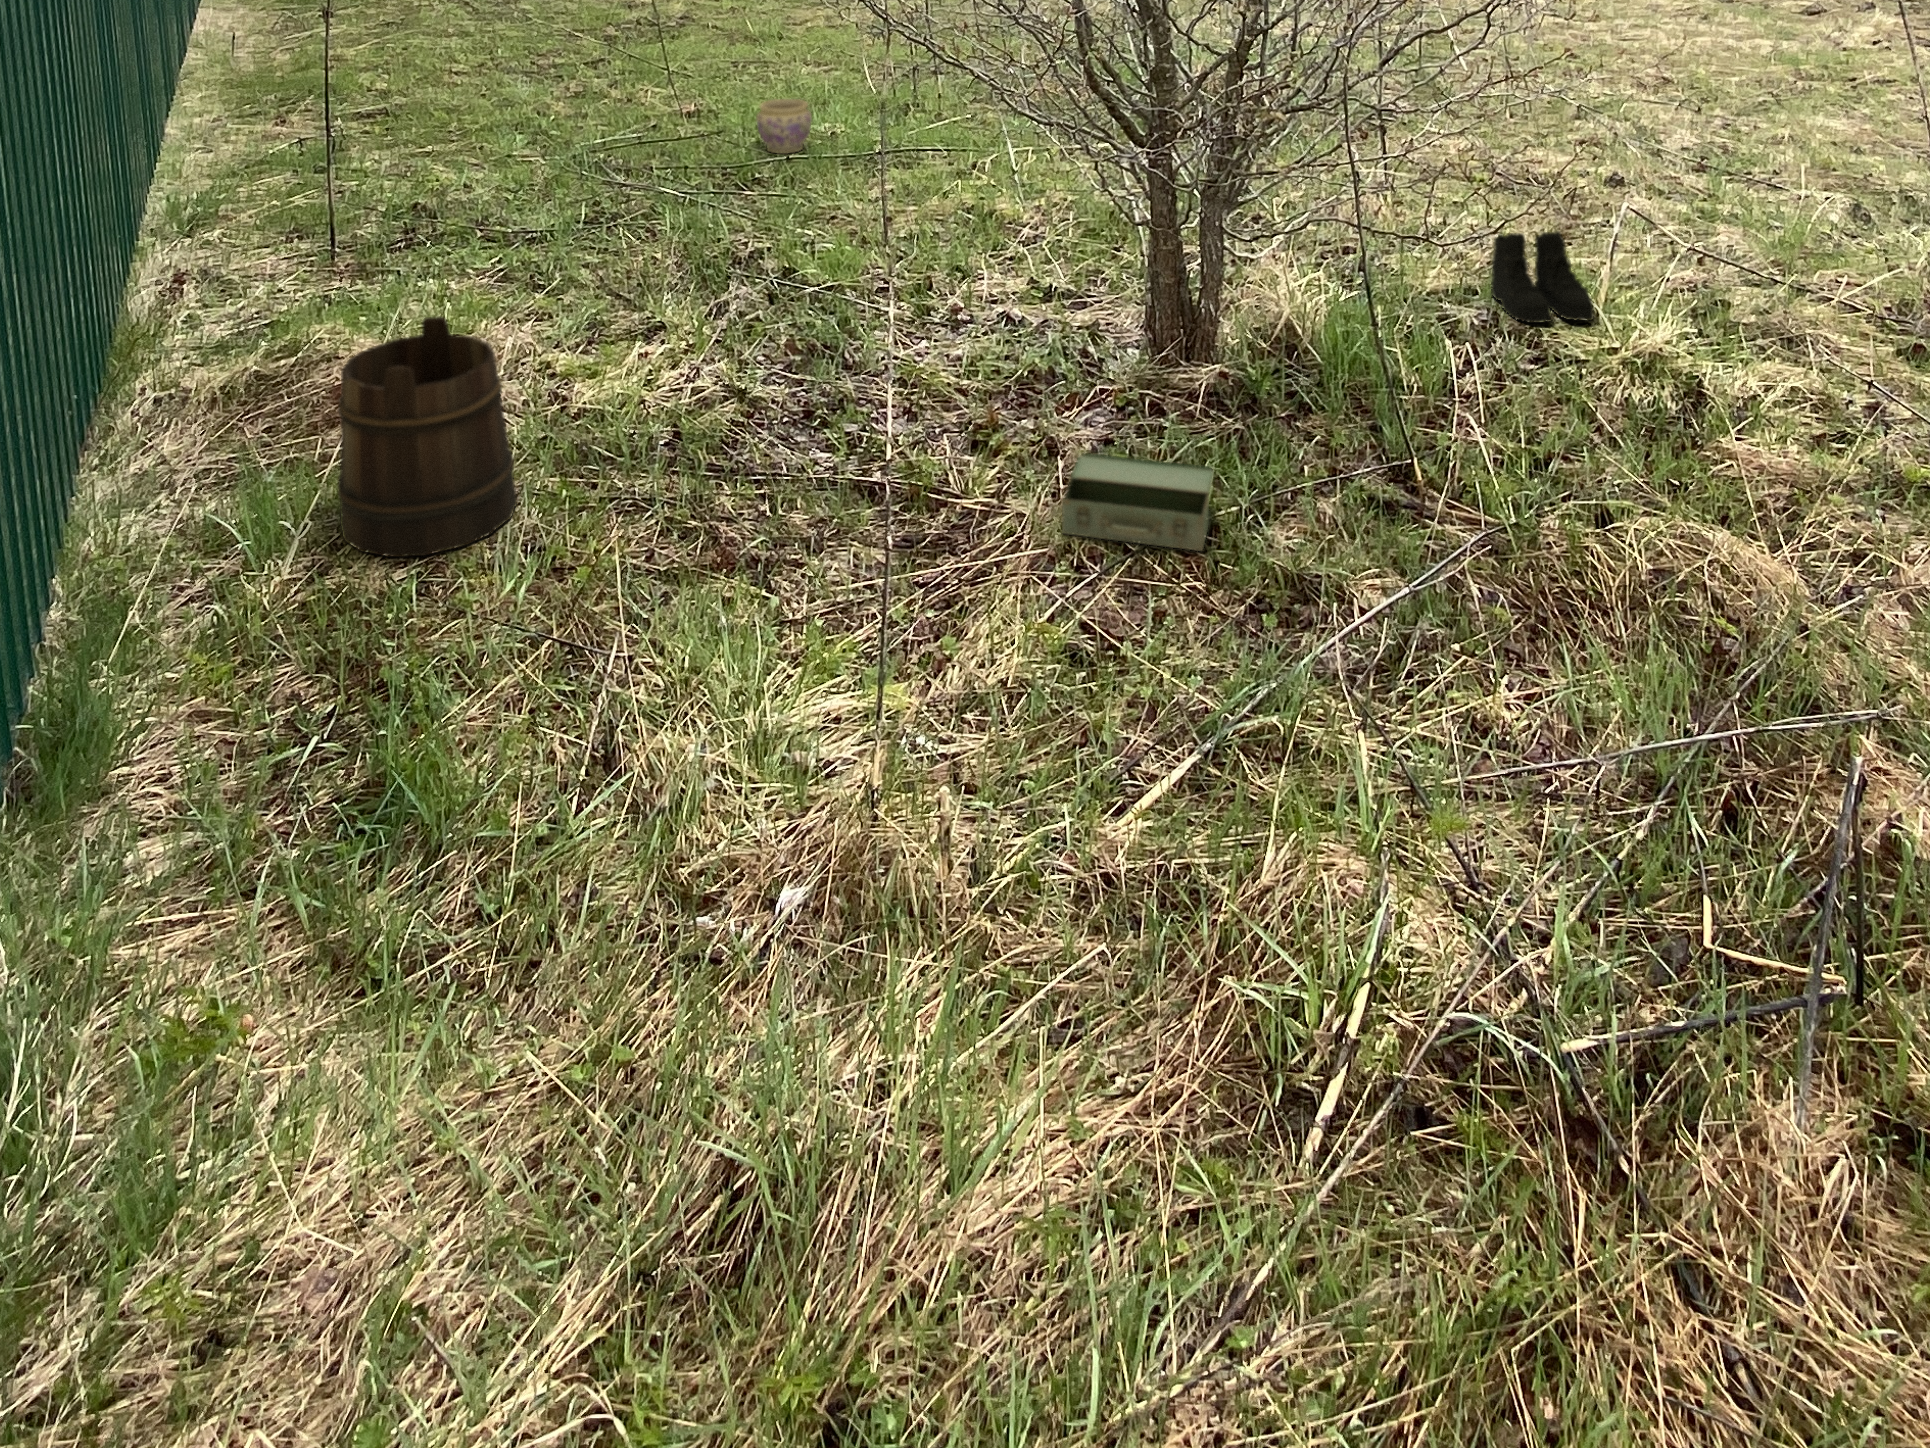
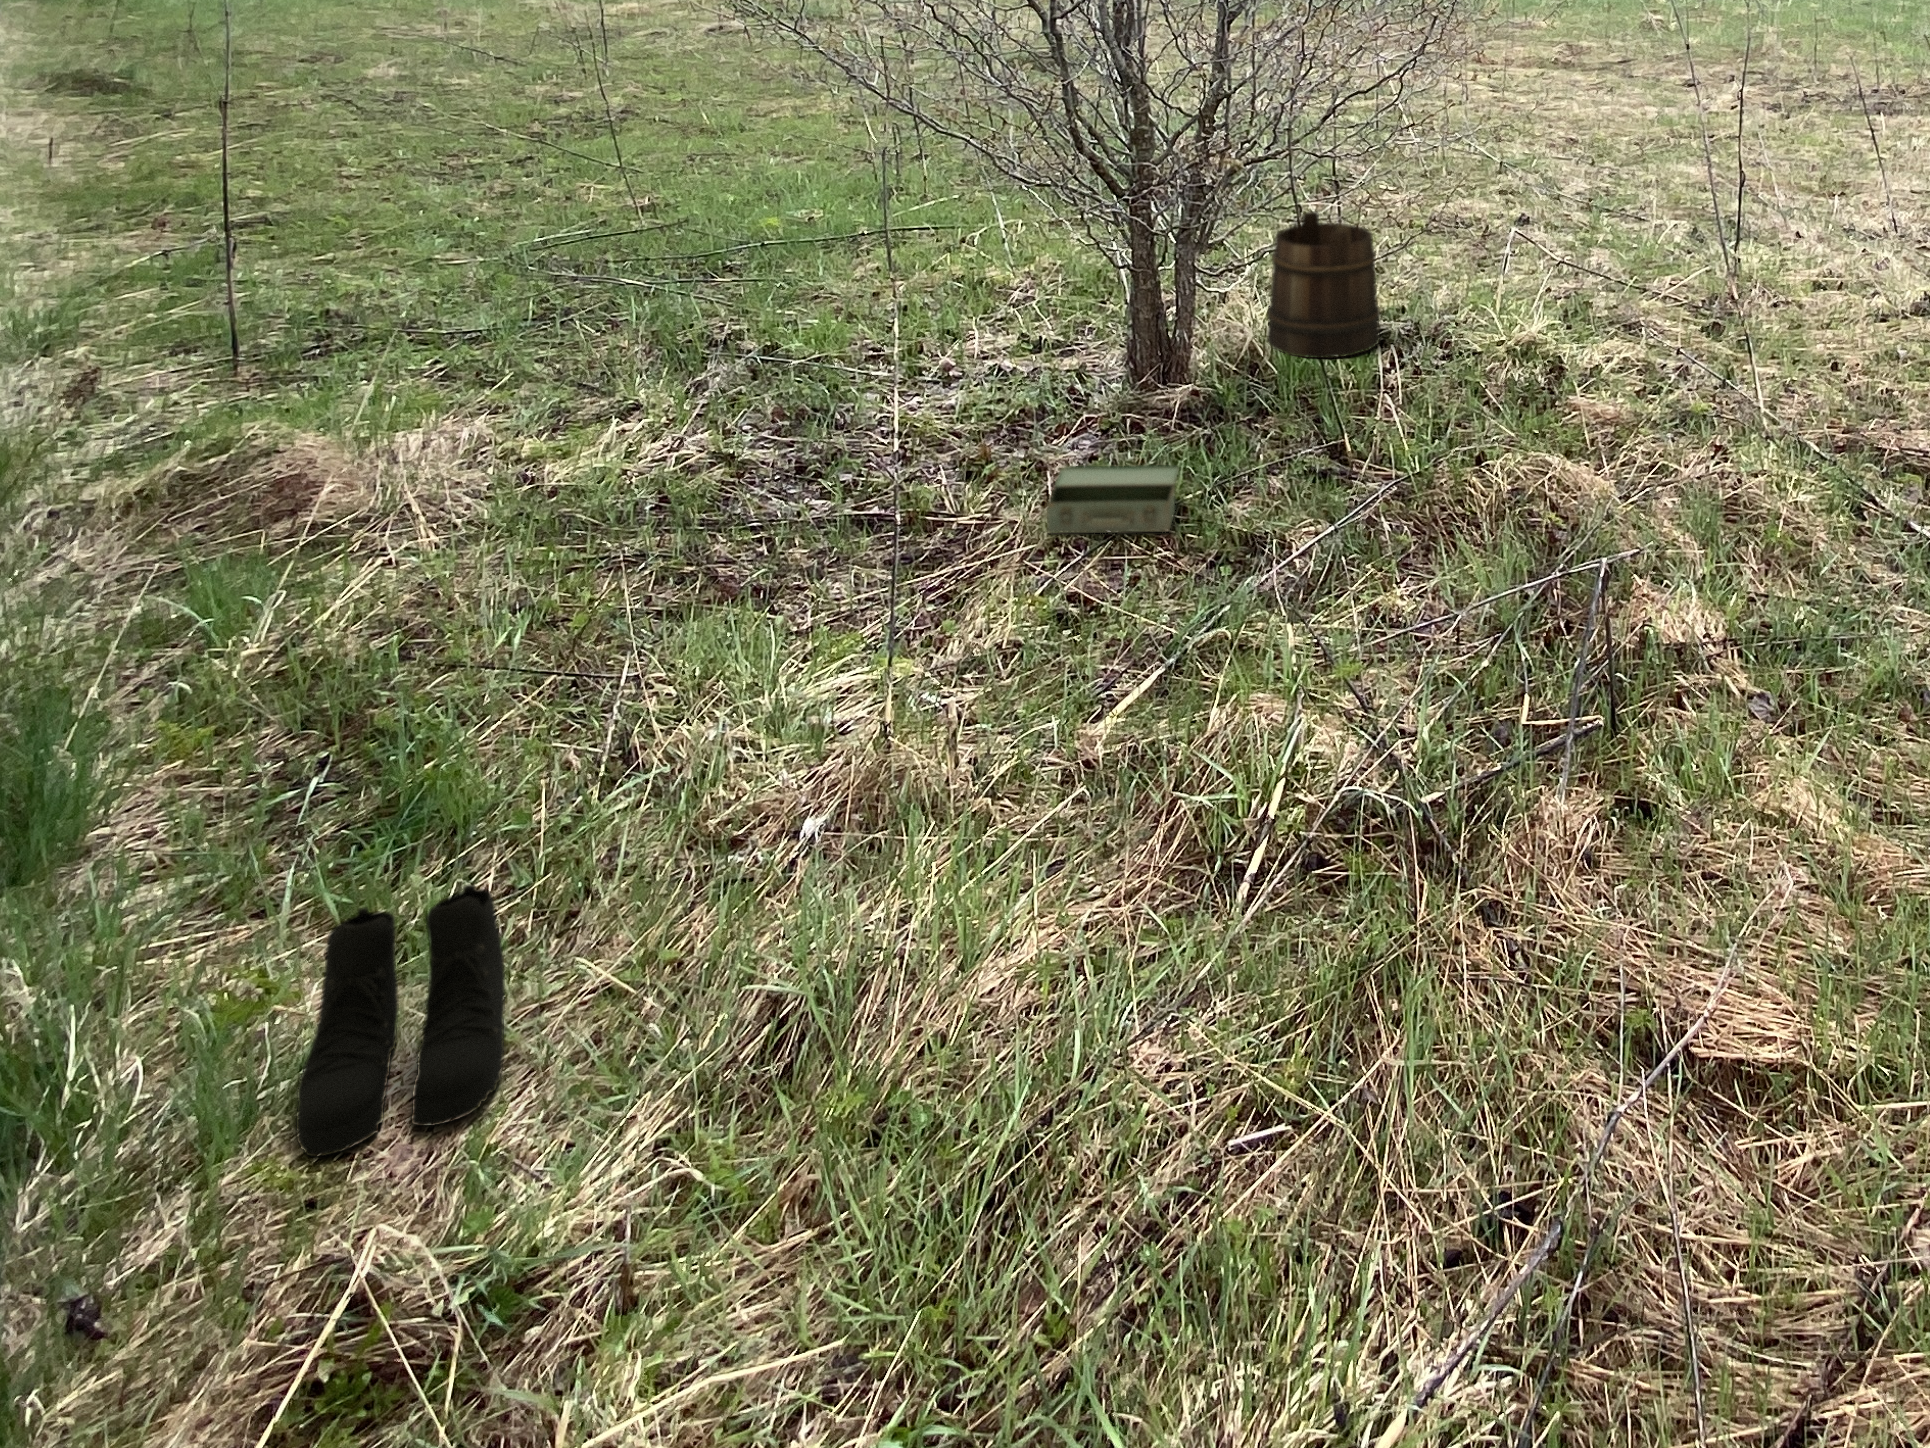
planter: present [756,99,812,154] -> none [721,185,782,240]
boots: present [1491,231,1594,323] -> present [296,884,505,1157]
bucket: present [337,316,517,557] -> present [1267,211,1380,358]

